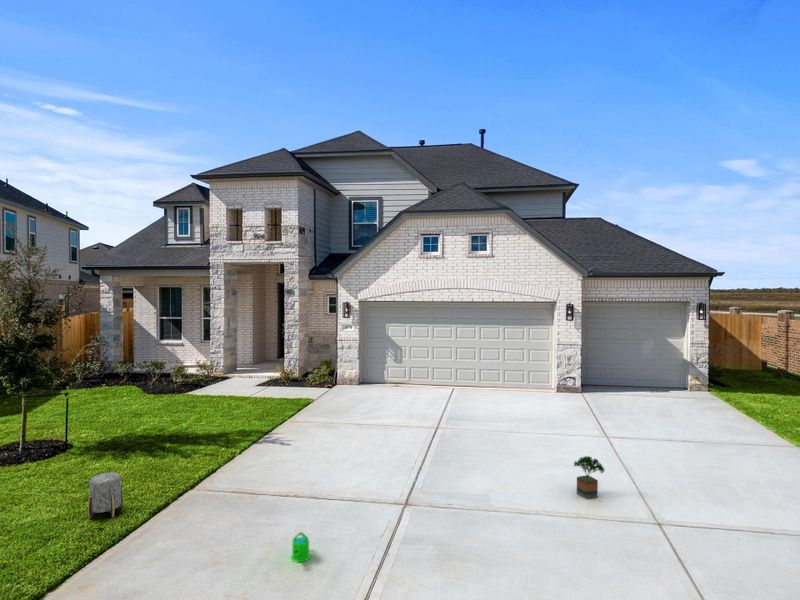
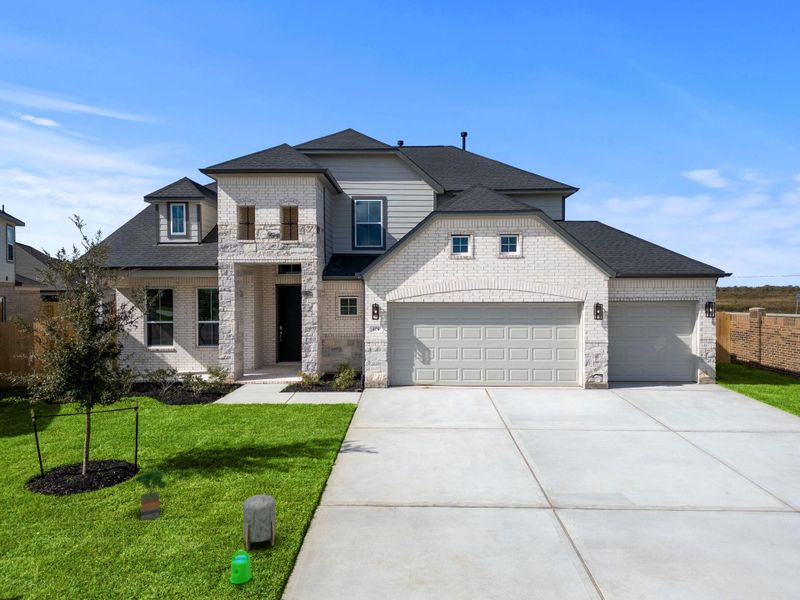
potted tree: present [574,456,604,499] -> present [135,470,167,520]
watering can: present [291,532,310,563] -> present [230,550,252,584]

